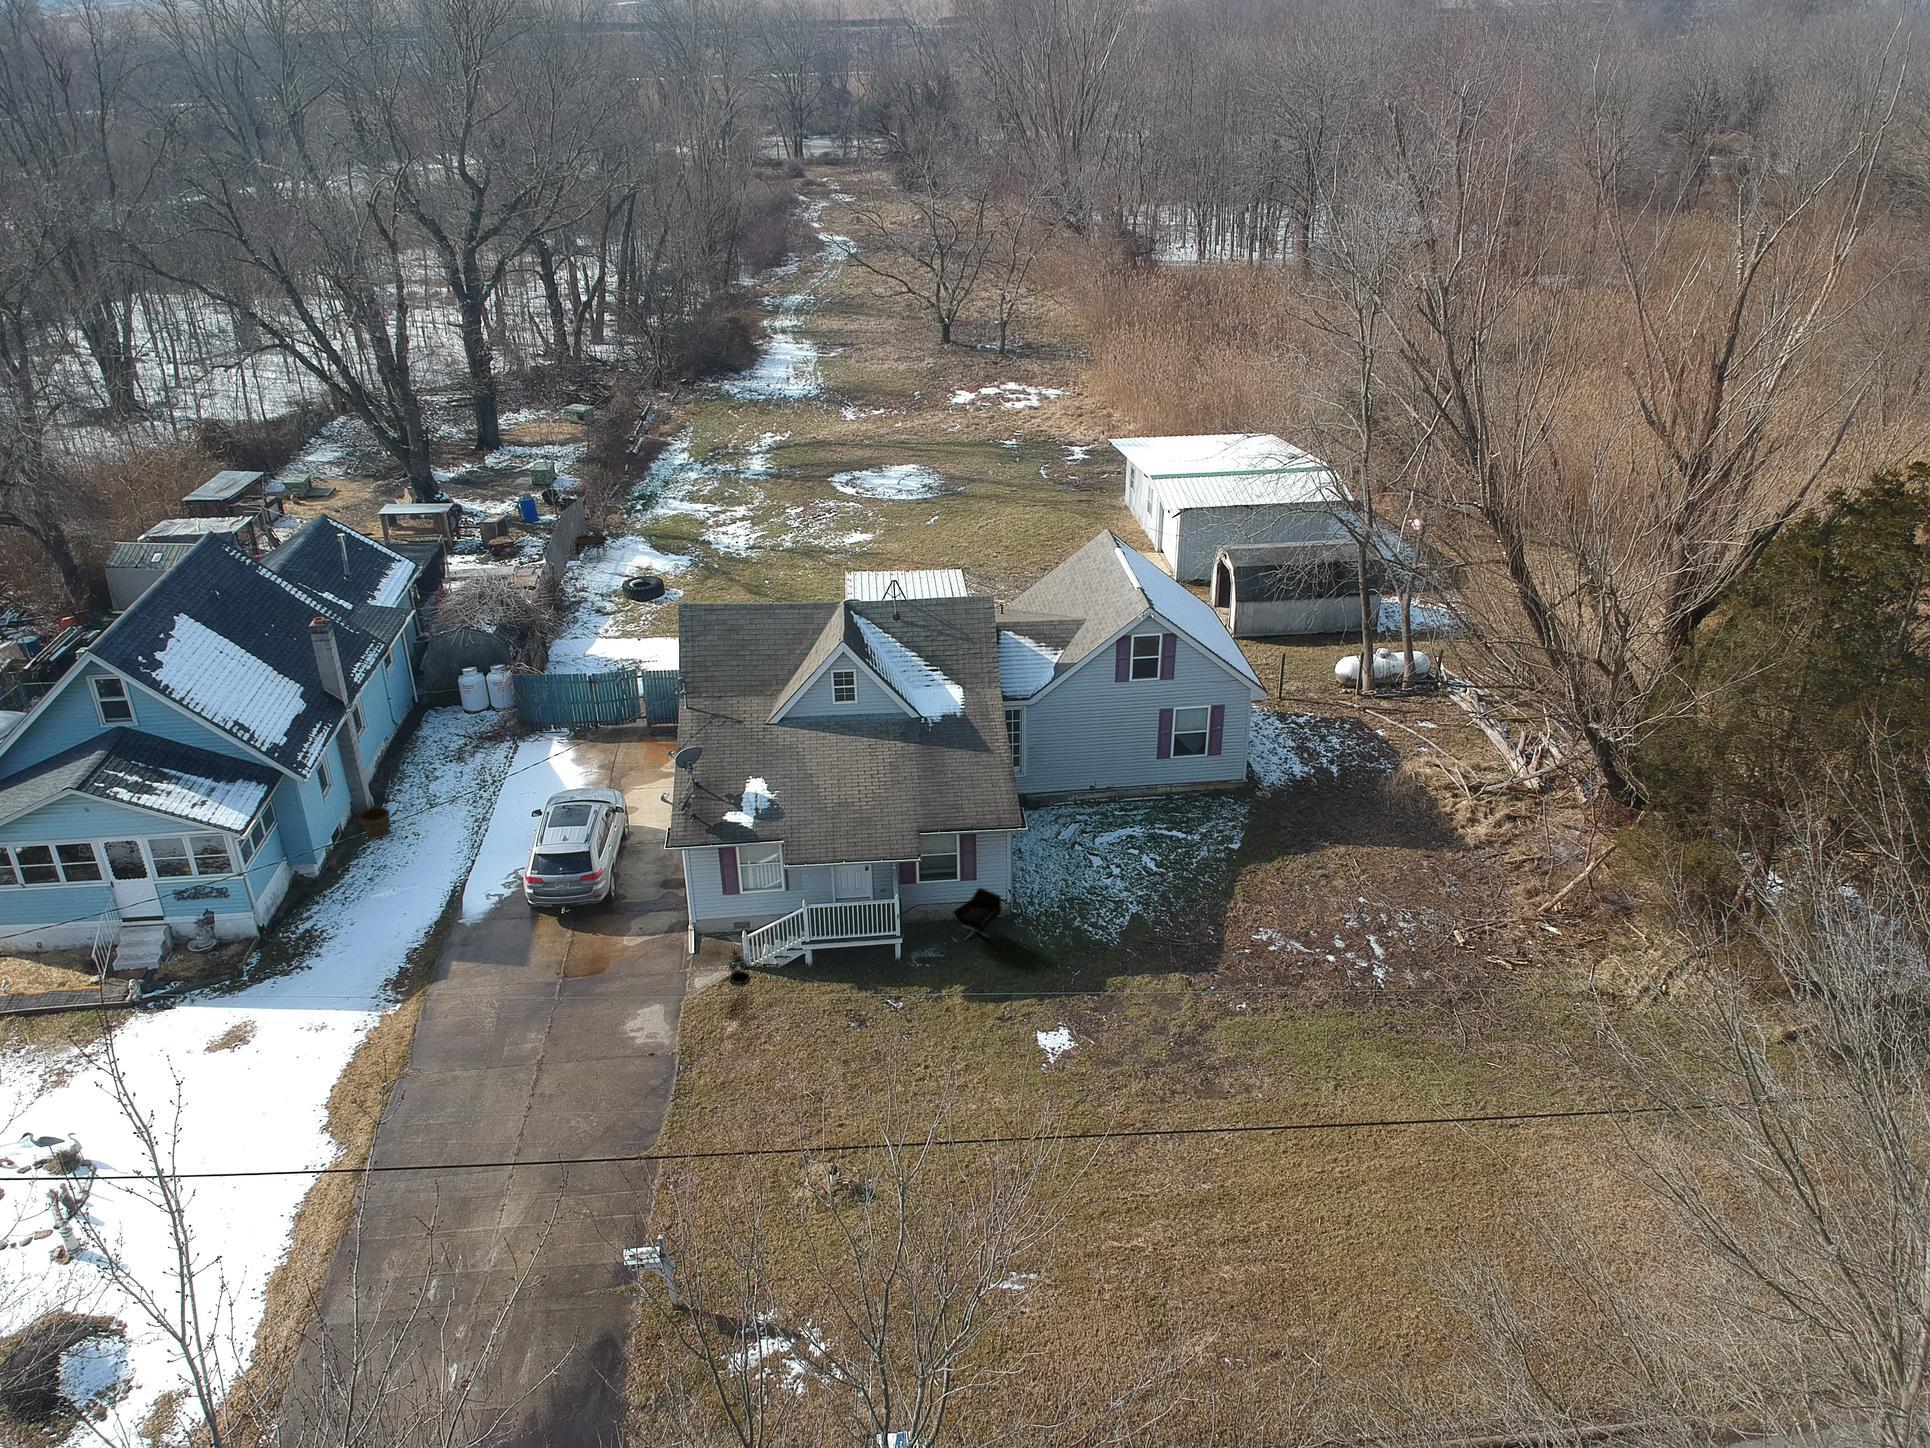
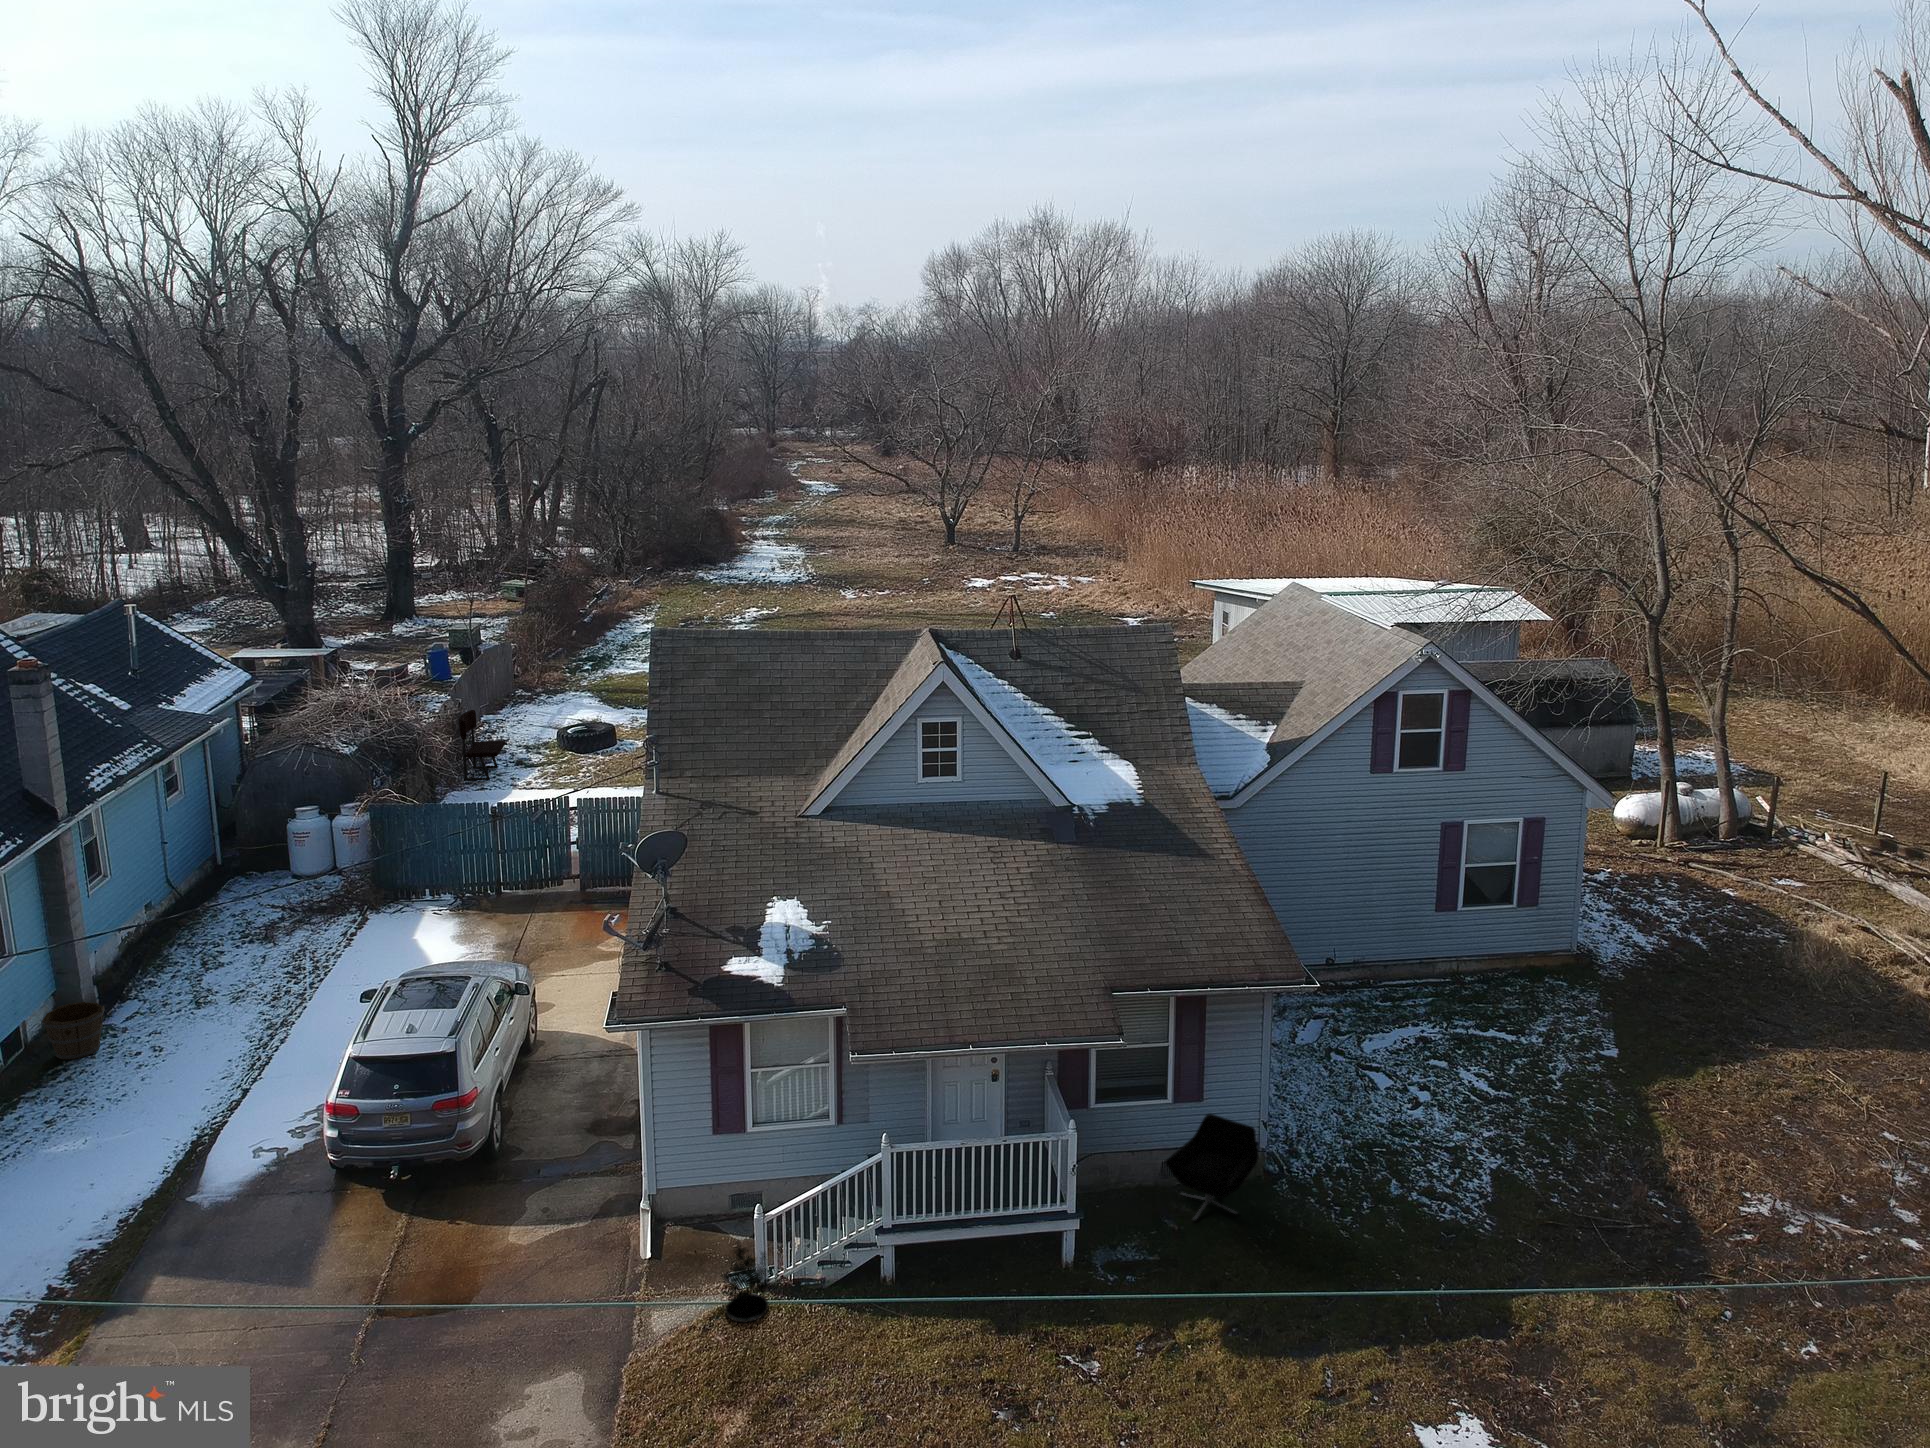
round table: present [574,534,607,561] -> none [494,682,544,716]
bench: none [554,577,586,629] -> present [459,710,506,781]

